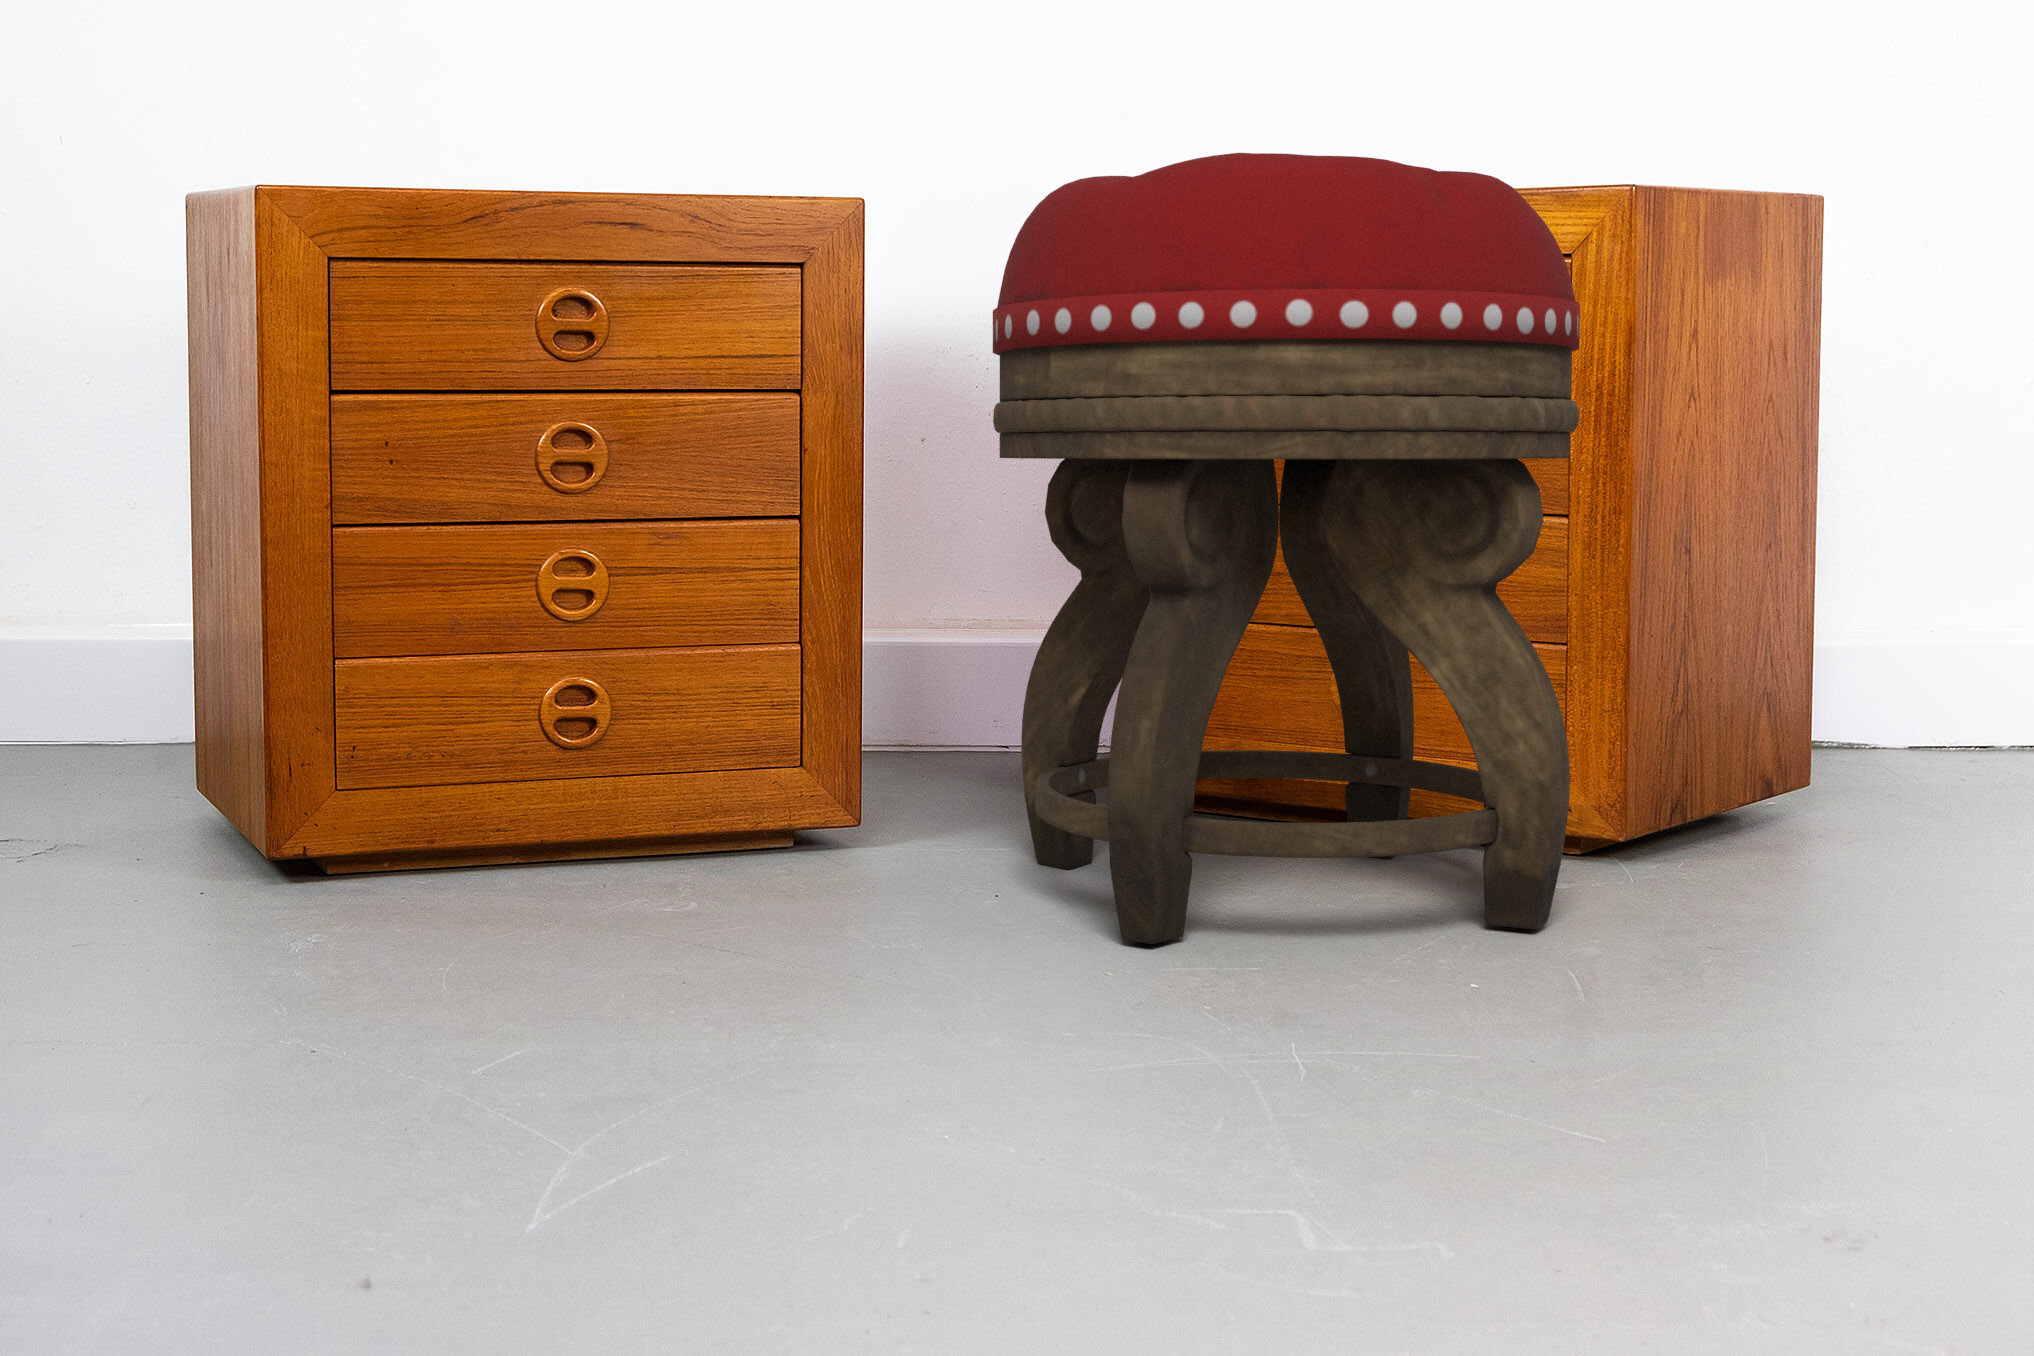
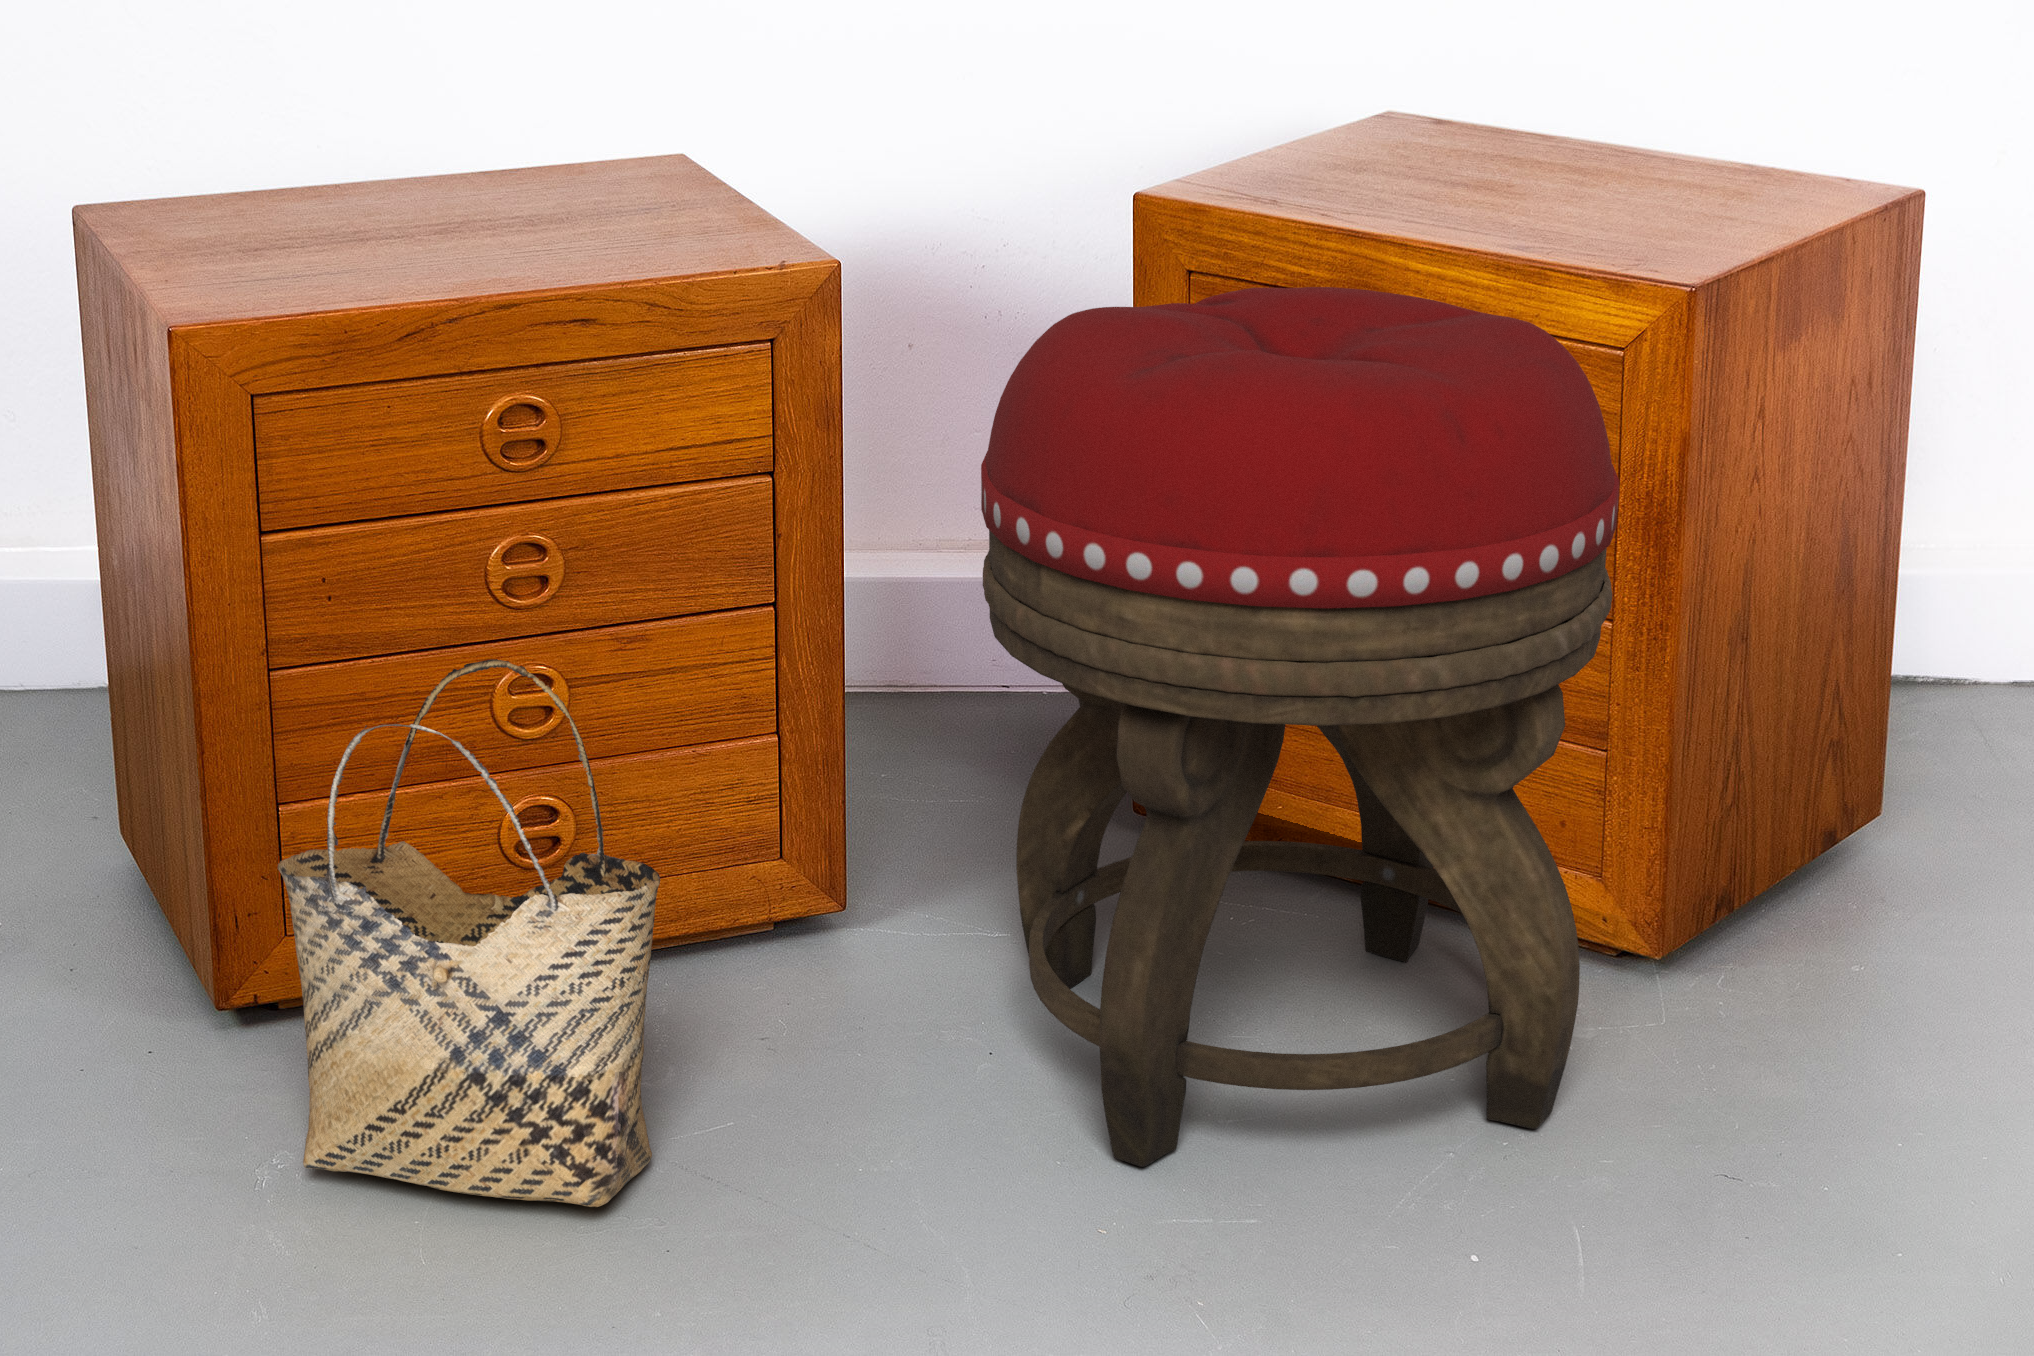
woven basket: none [321,435,685,953] -> present [278,659,660,1207]

